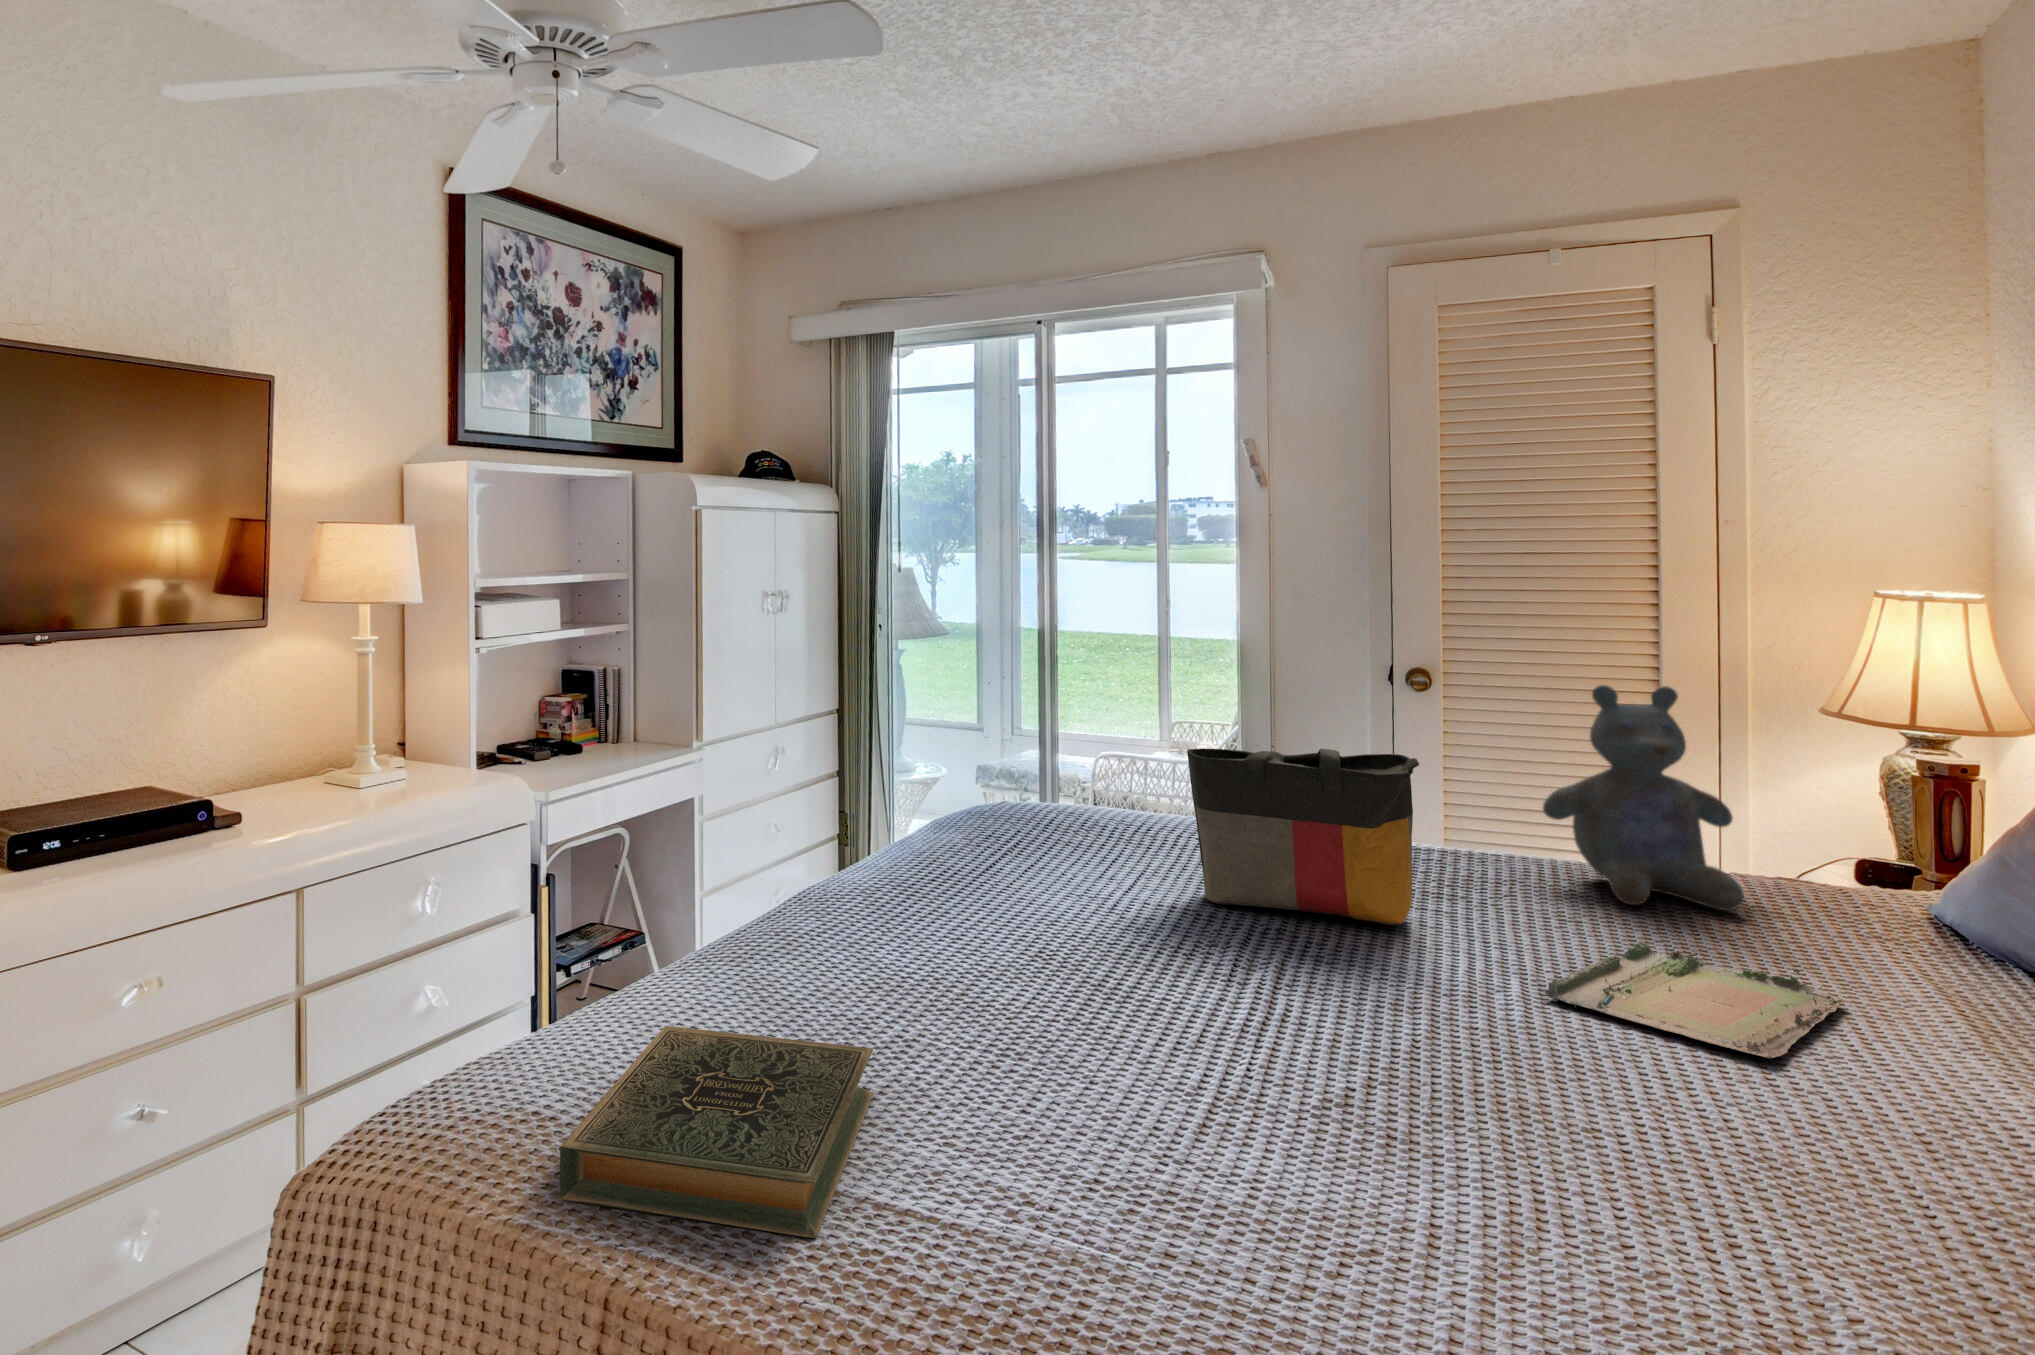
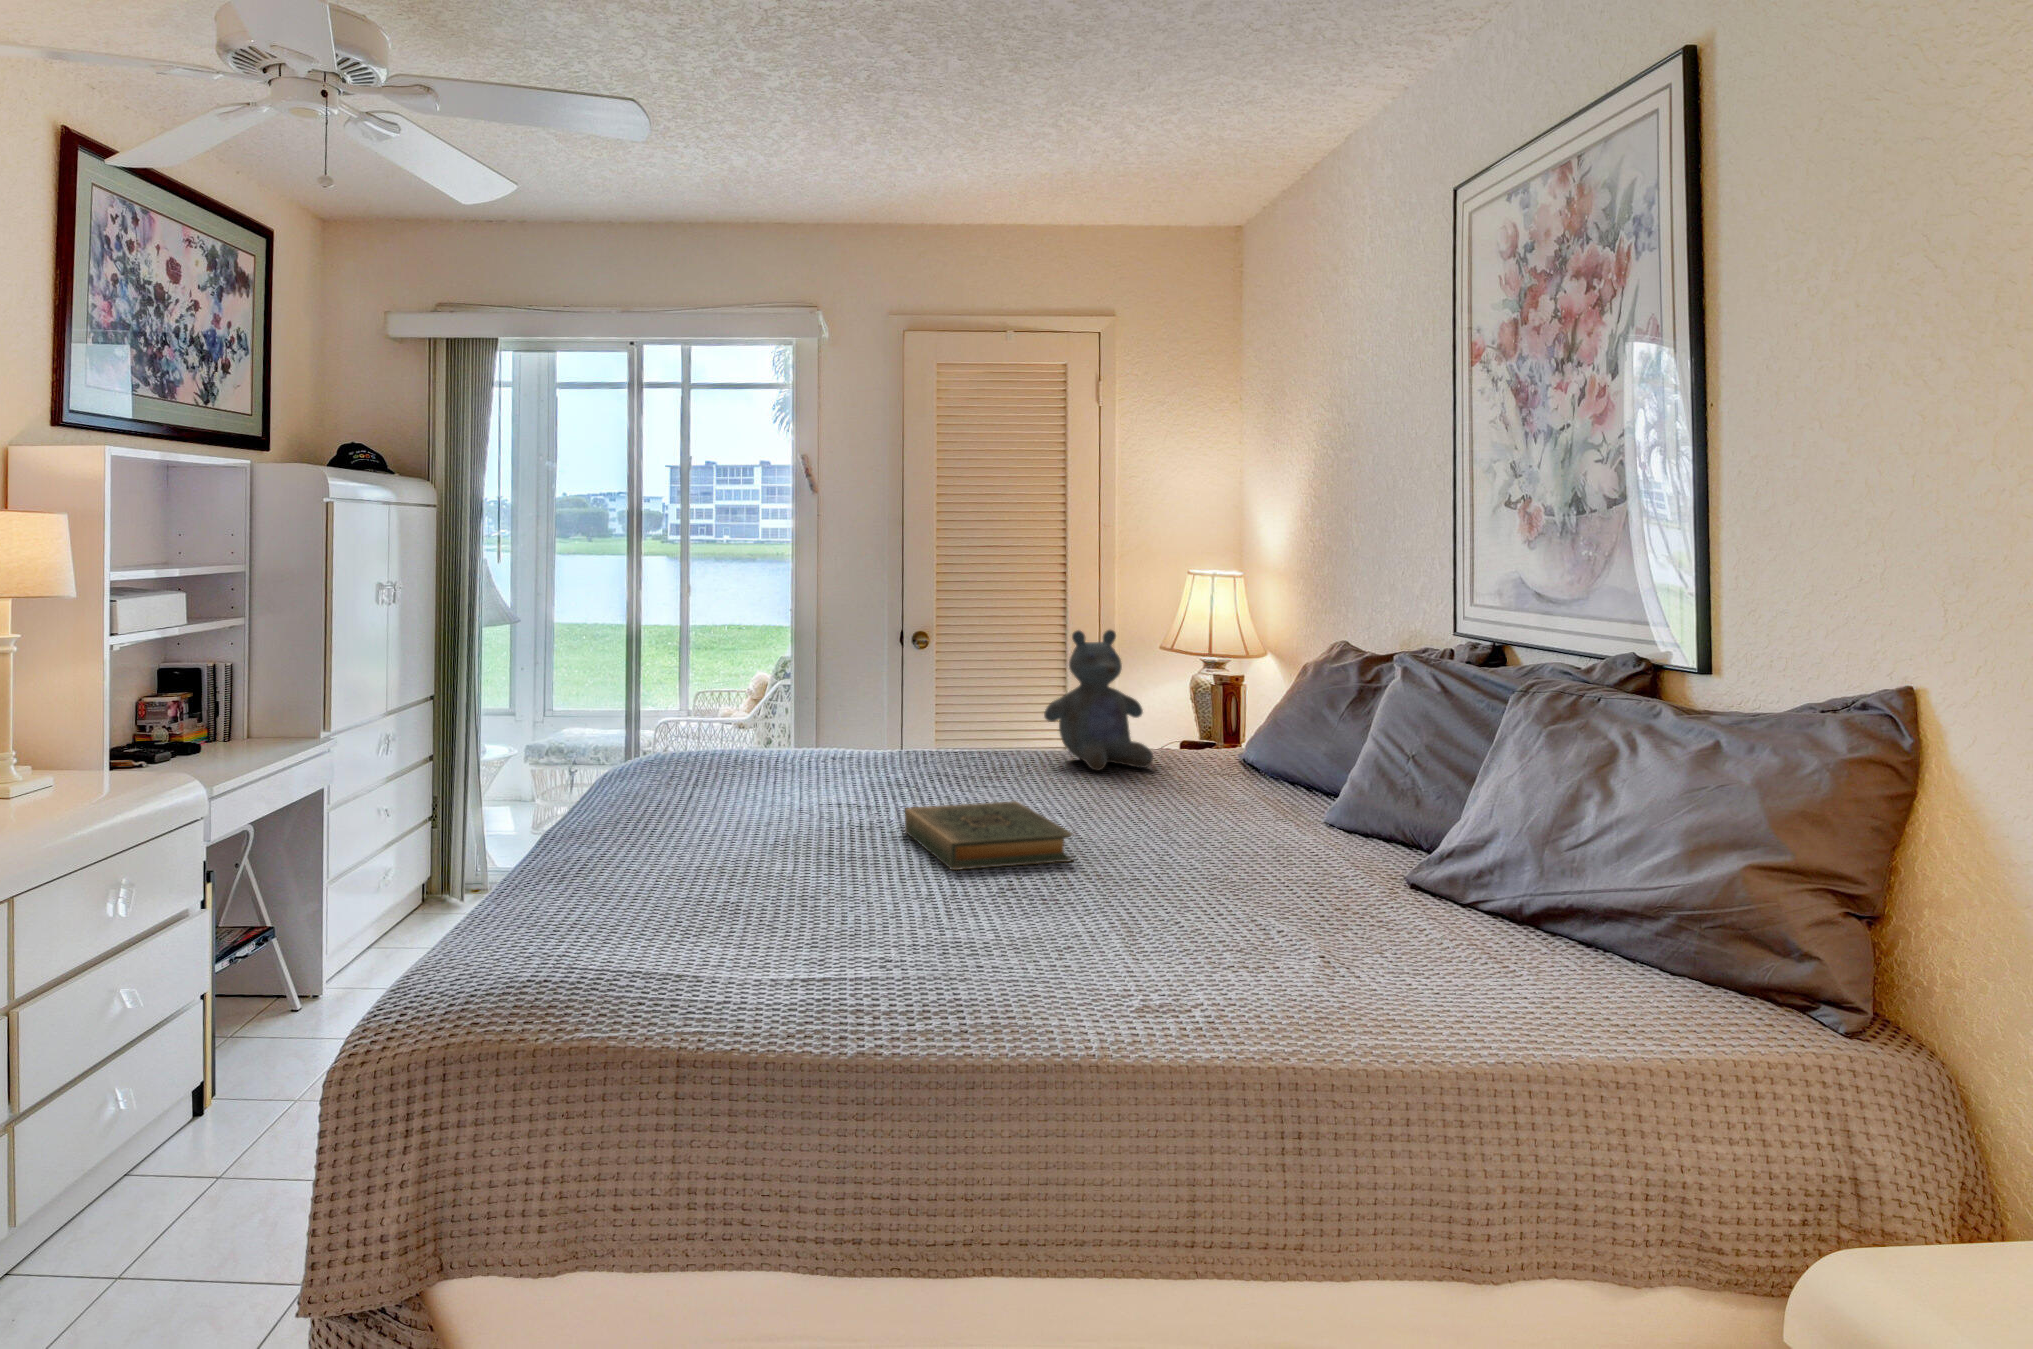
tote bag: present [1187,749,1419,925] -> none [844,681,997,798]
tray: present [1545,942,1846,1058] -> none [1080,785,1217,831]
hardback book: present [560,1026,874,1238] -> present [905,801,1073,870]

